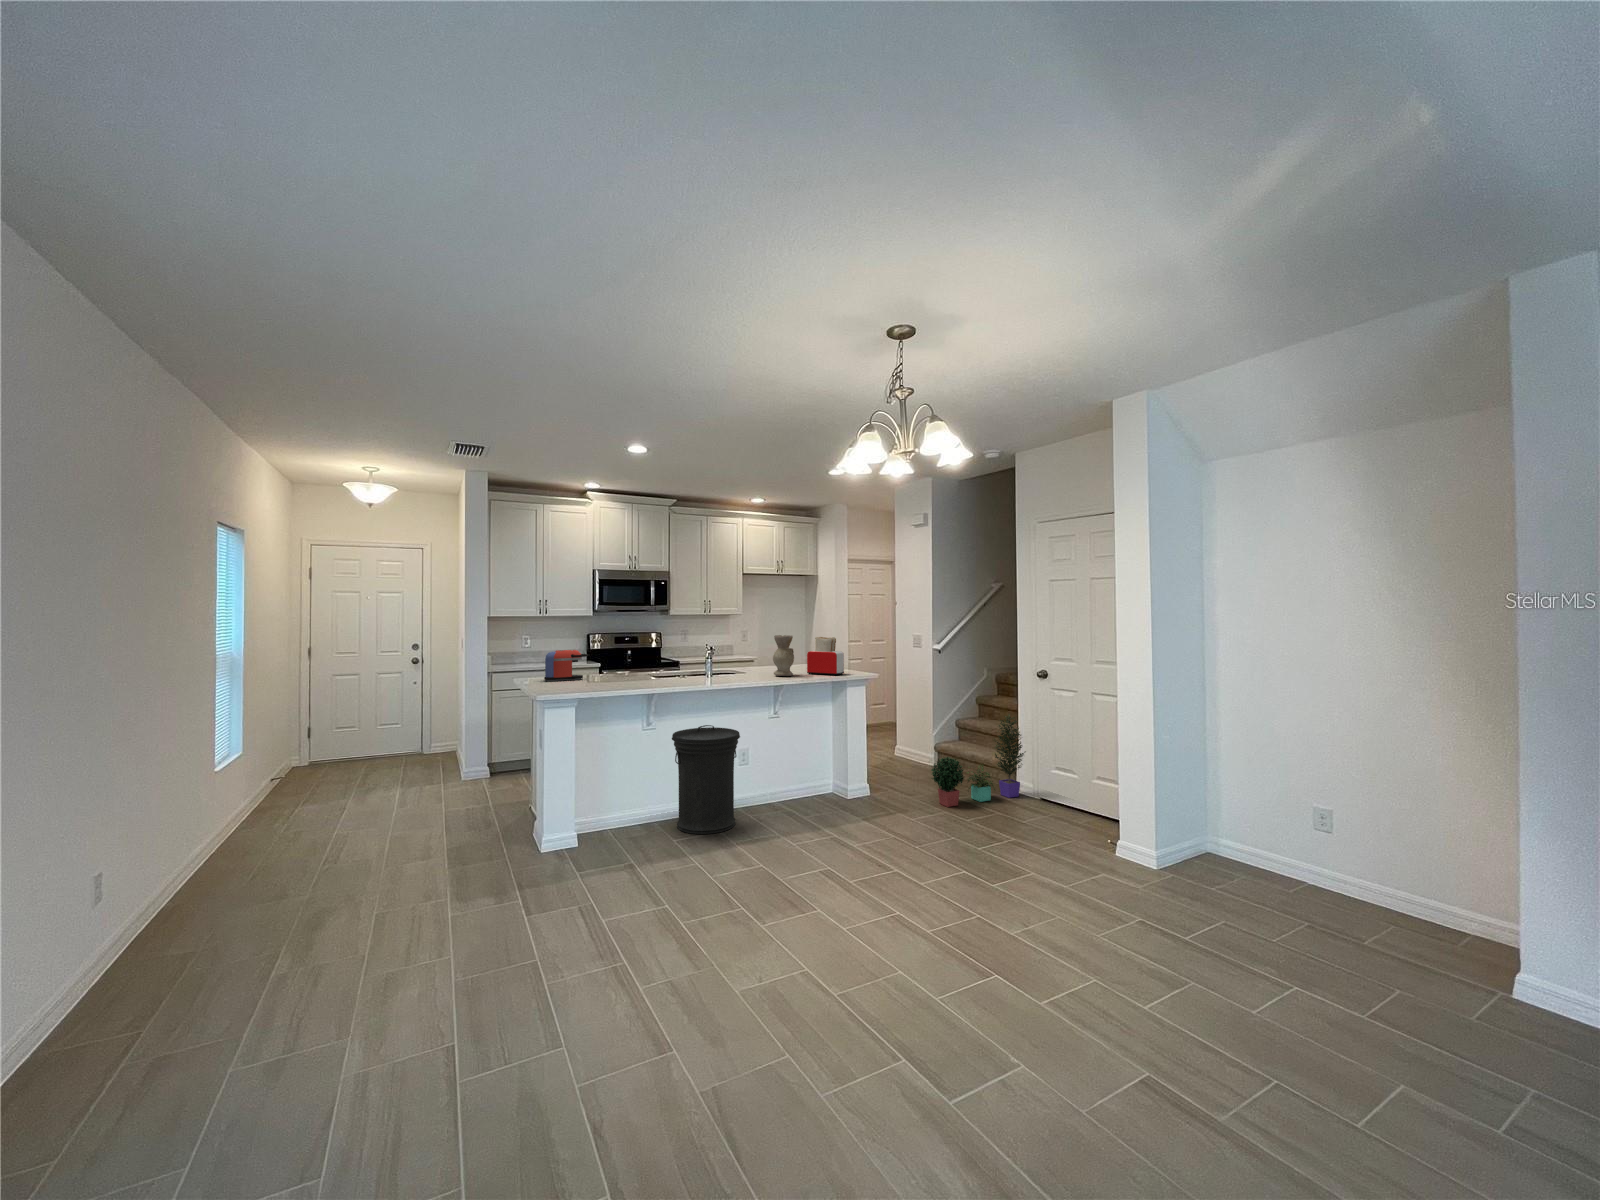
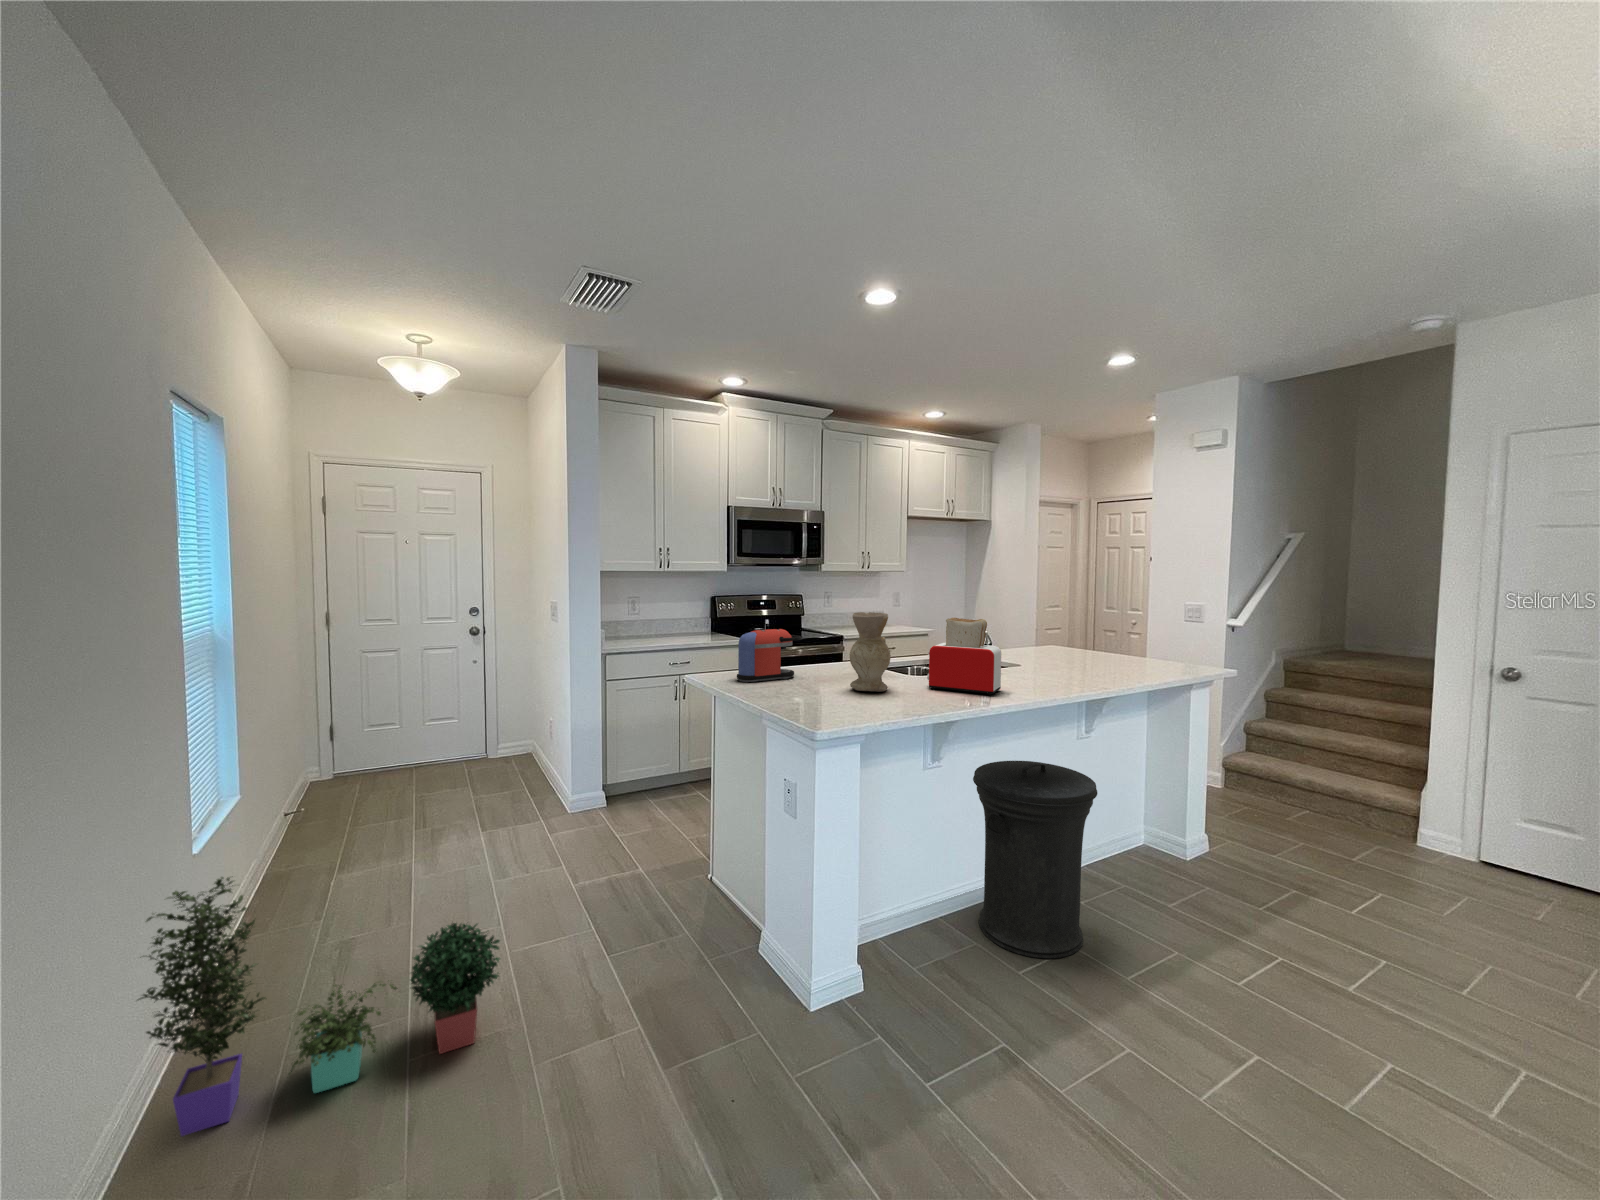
vase: present [773,635,794,676] -> present [850,612,891,692]
toaster: present [807,637,844,675] -> present [927,618,1001,695]
potted plant: present [931,714,1025,807] -> present [138,877,500,1136]

